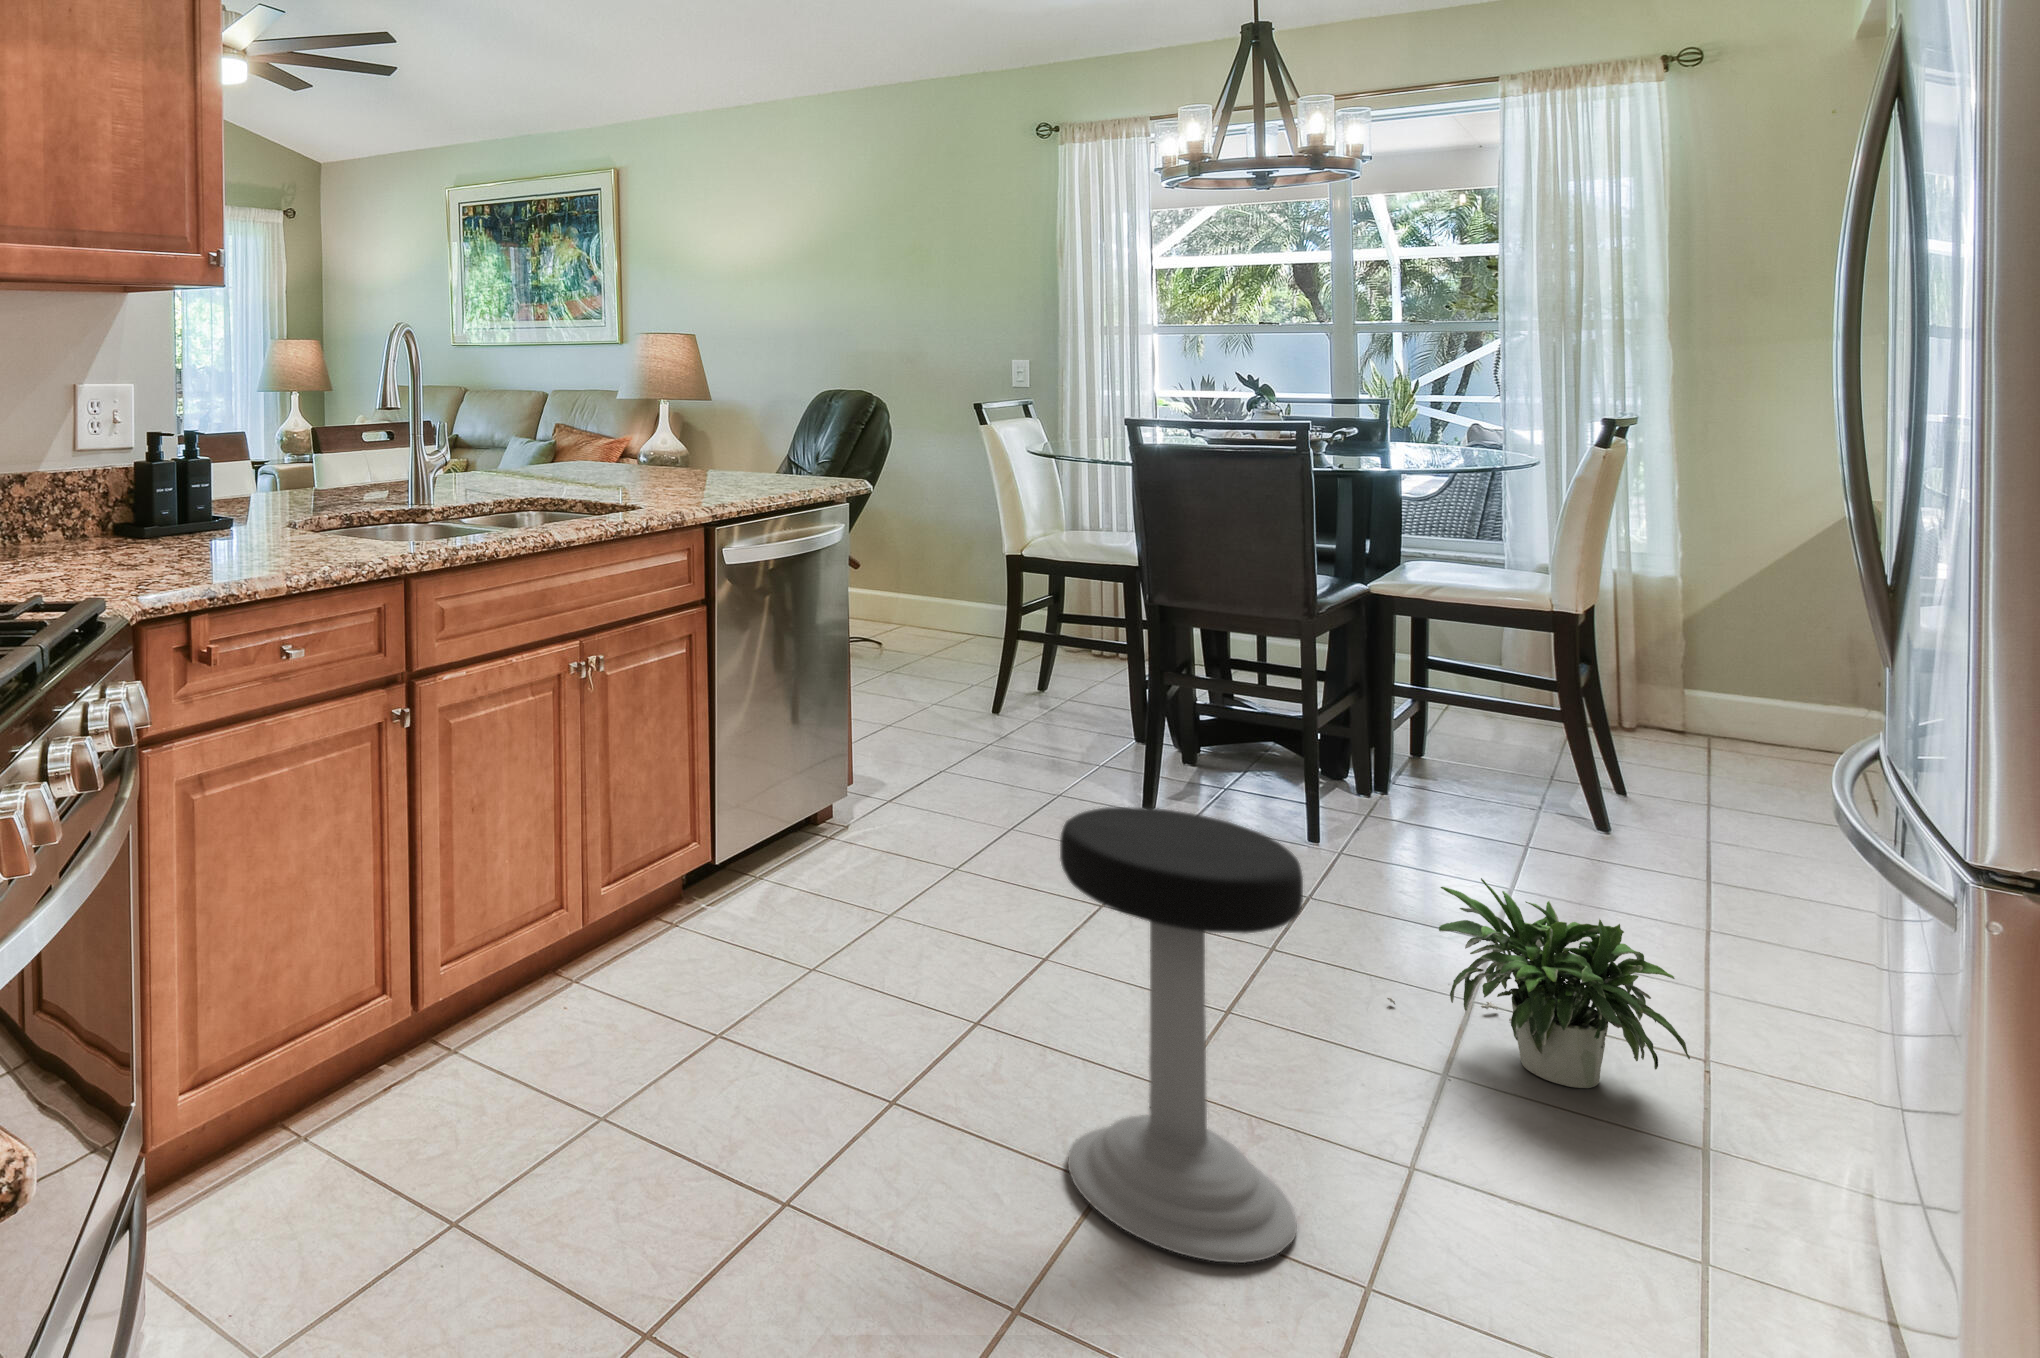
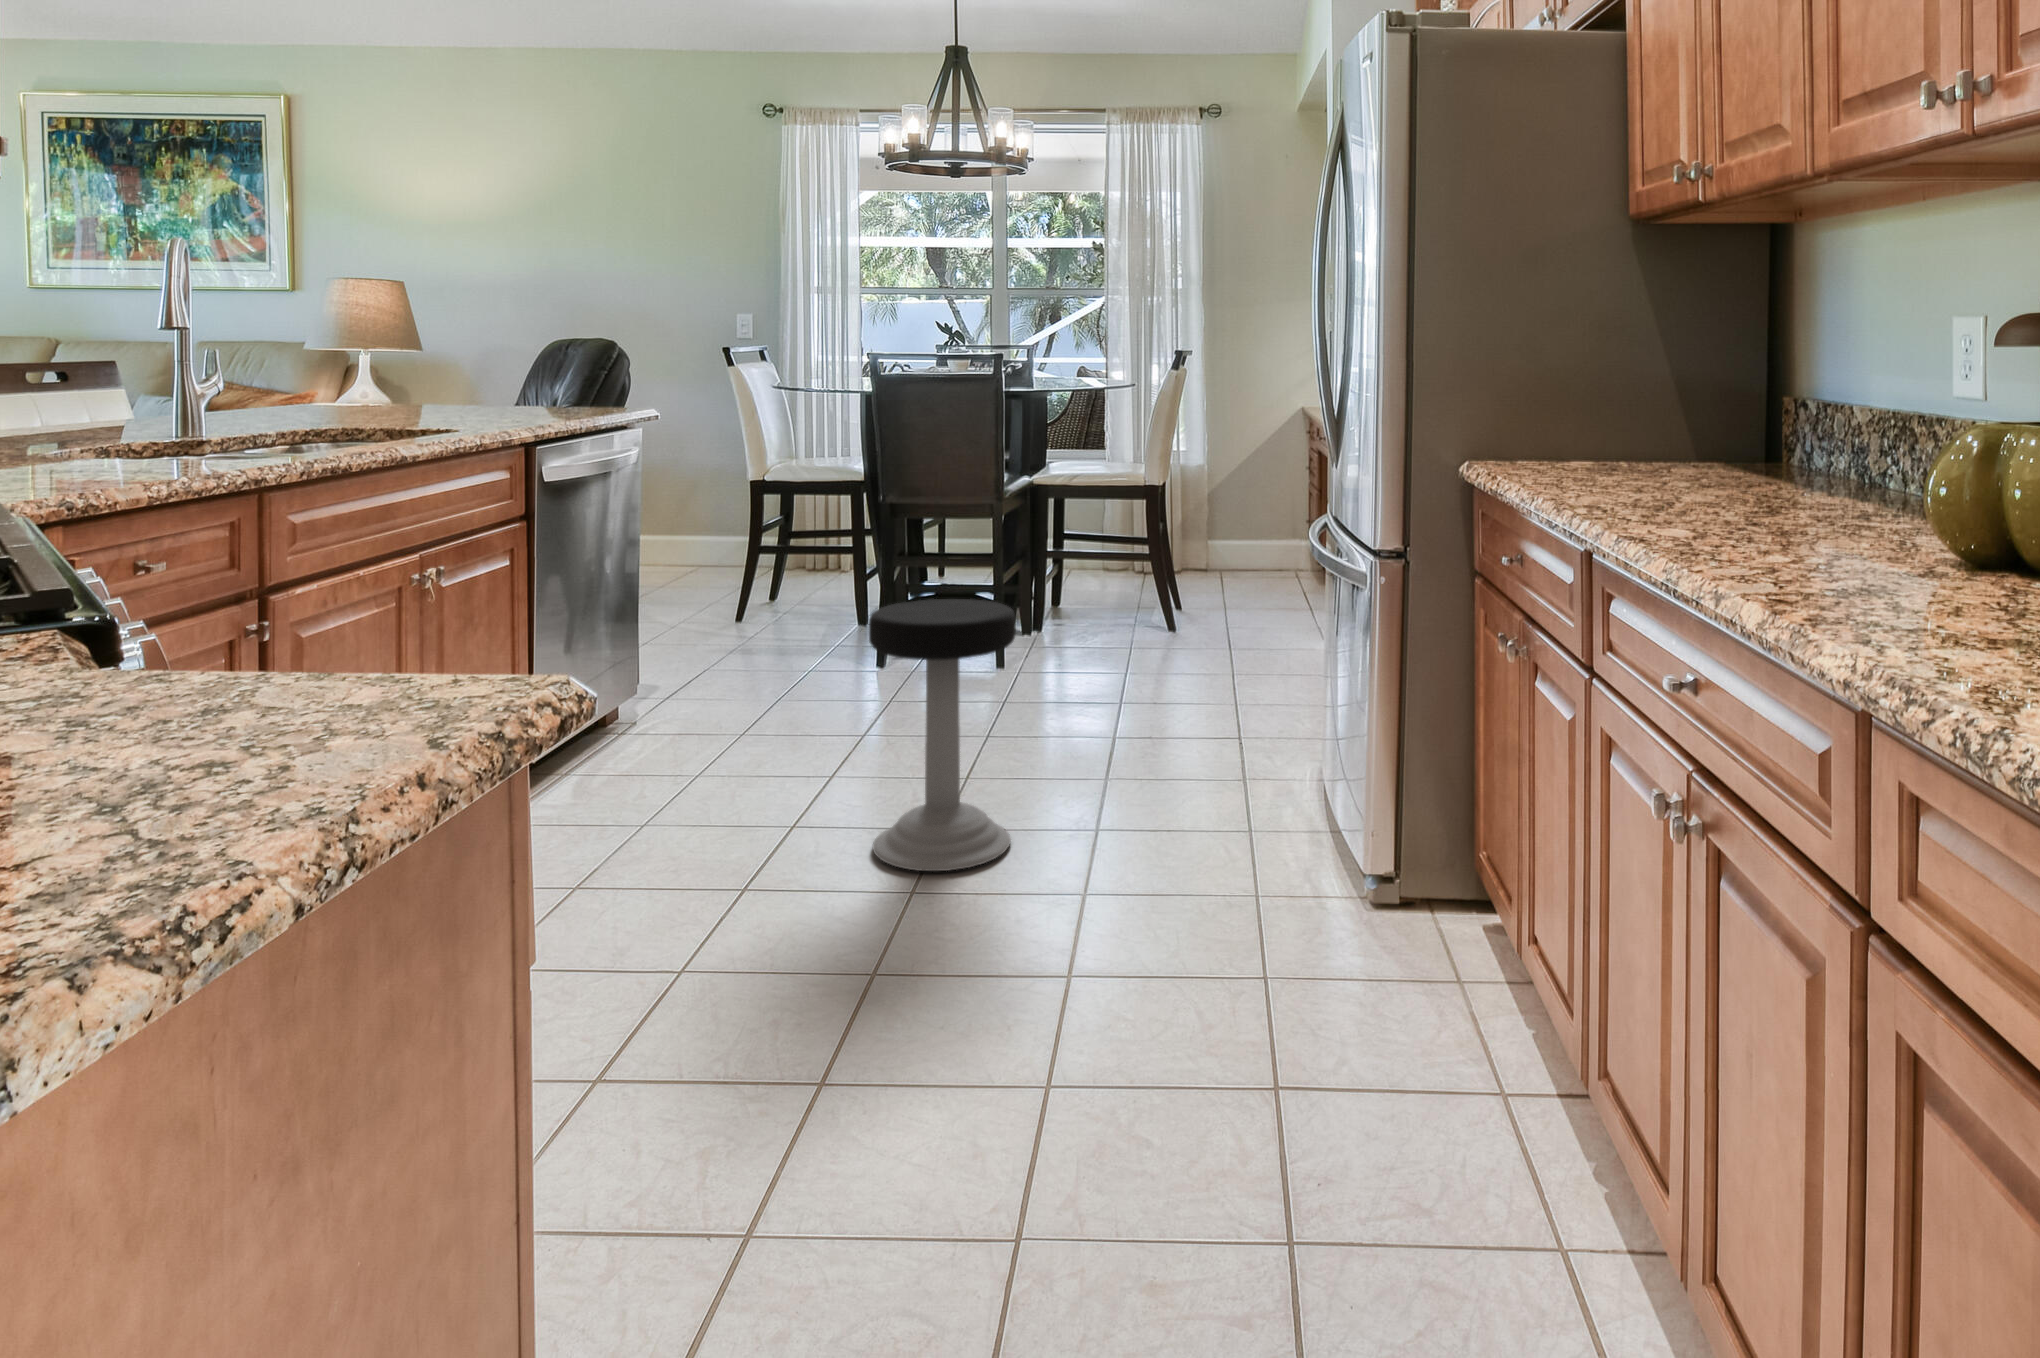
potted plant: present [1387,878,1690,1088] -> none [1043,630,1192,741]

